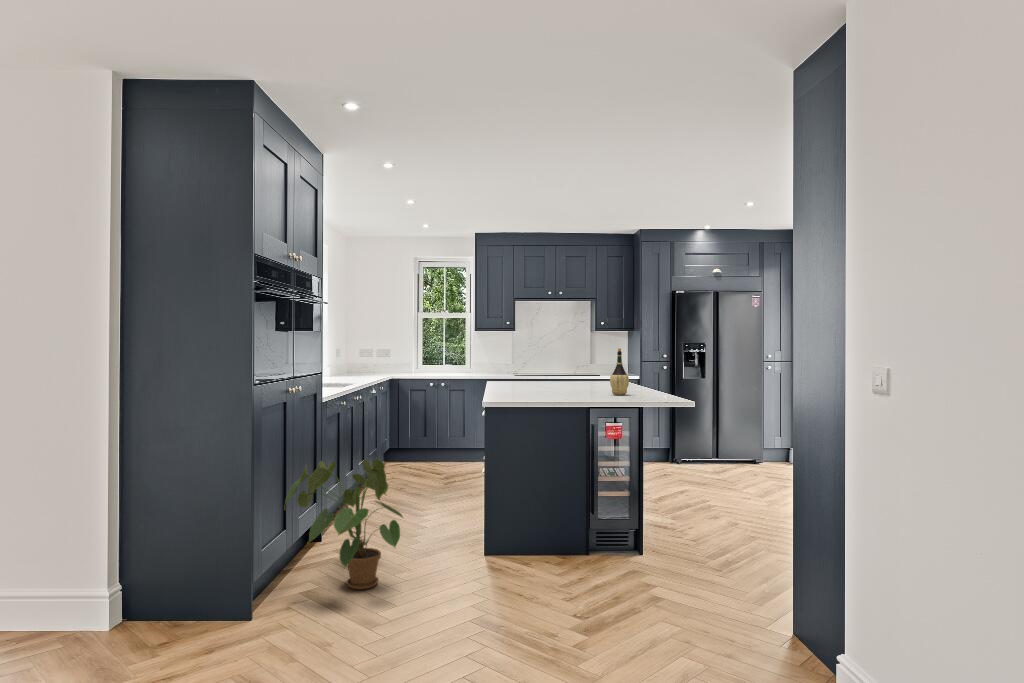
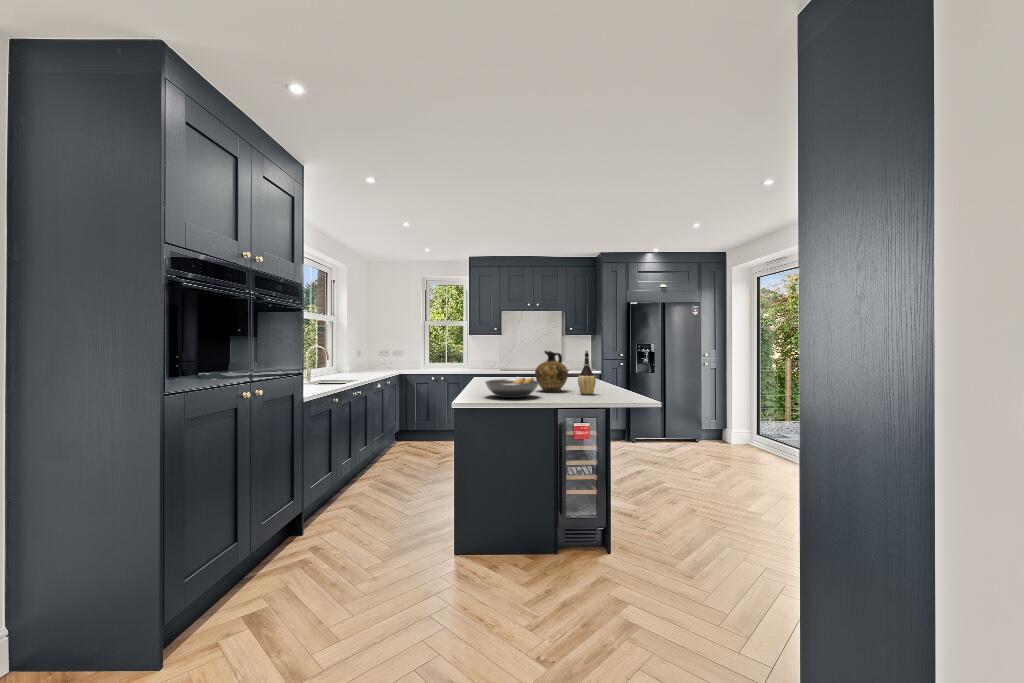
ceramic jug: none [564,349,600,393] -> present [535,351,568,392]
fruit bowl: none [513,376,570,397] -> present [485,378,539,398]
house plant: present [284,459,403,589] -> none [228,465,364,610]

